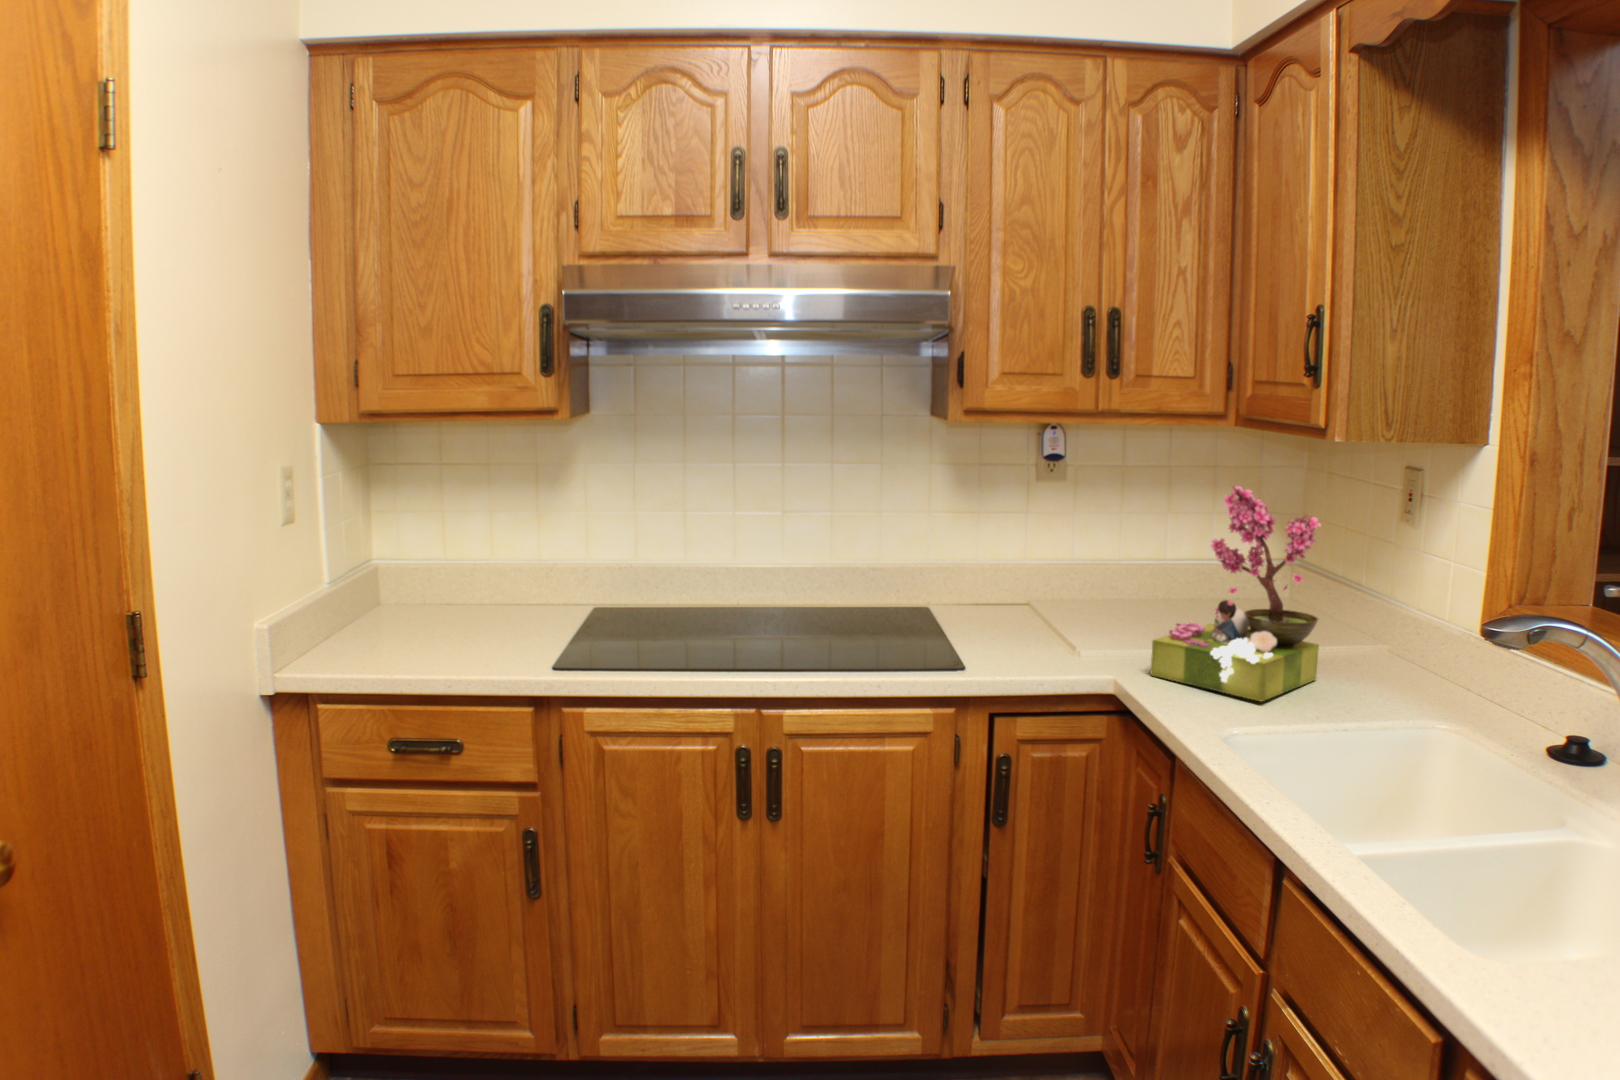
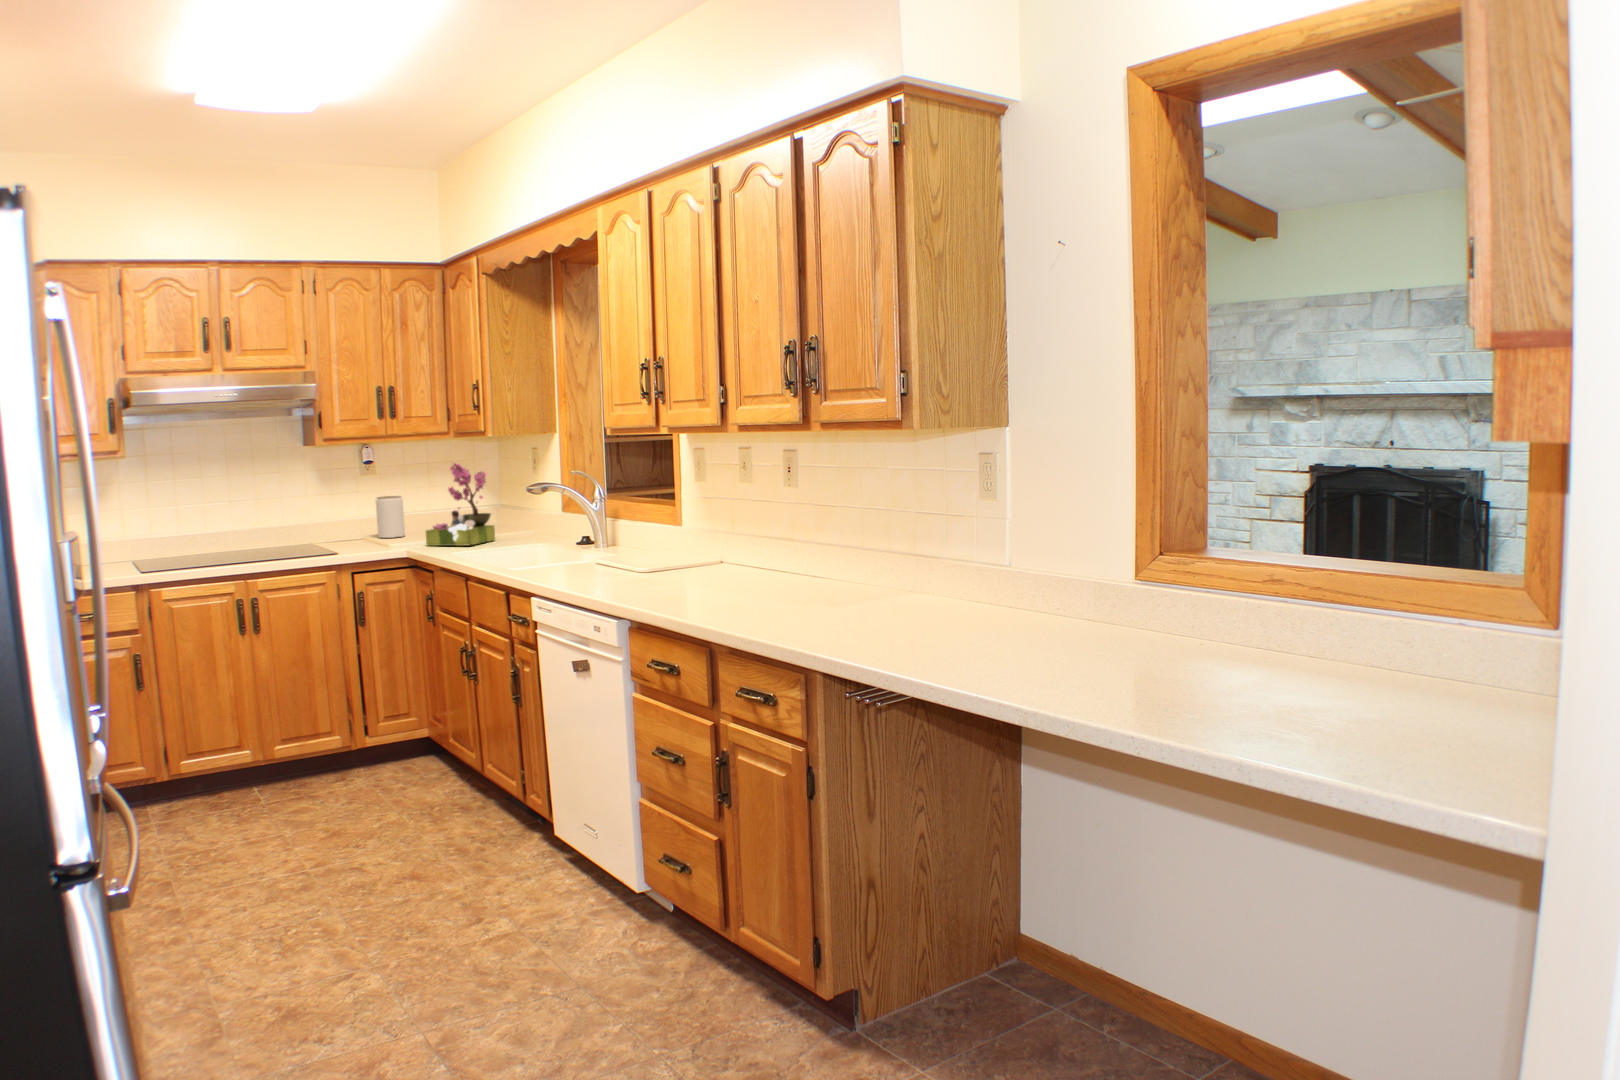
jar: none [1048,533,1105,620] -> present [376,496,405,538]

